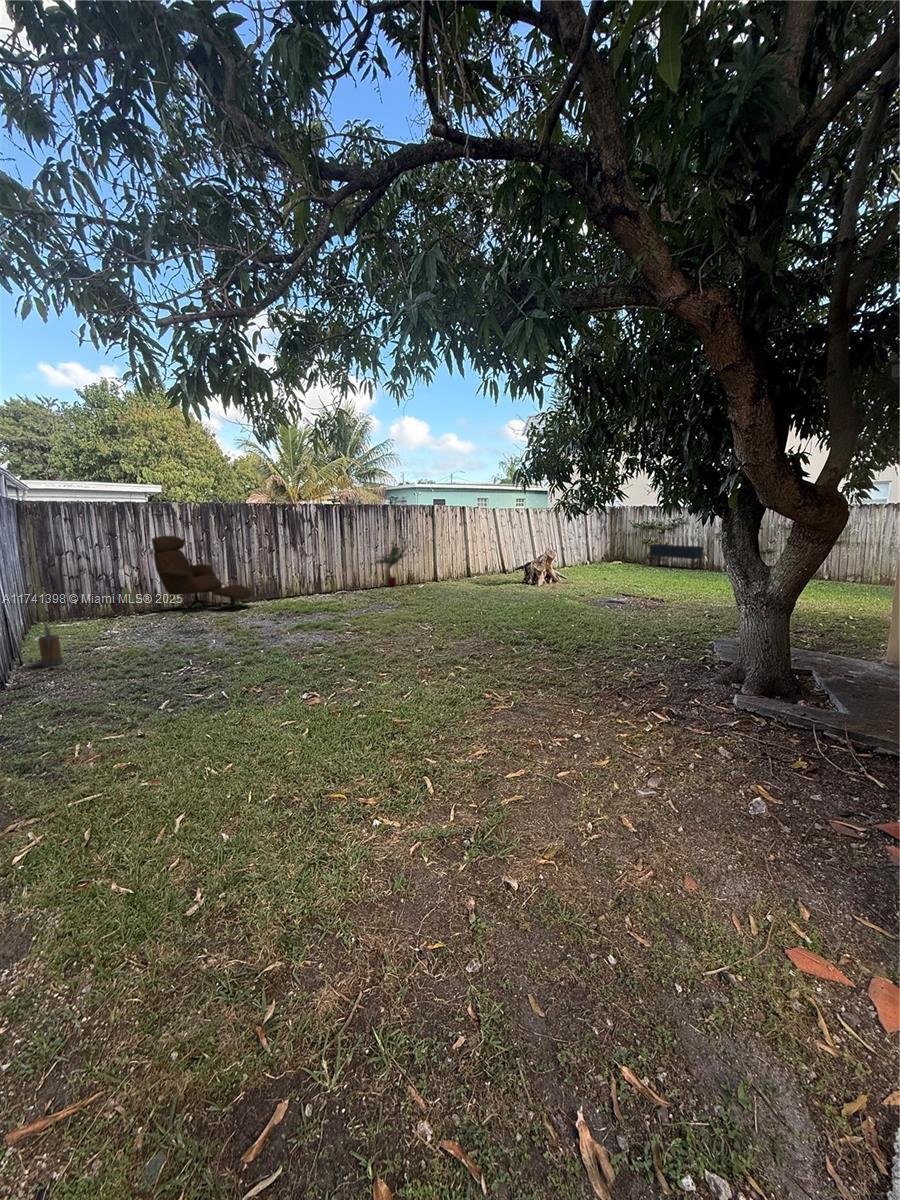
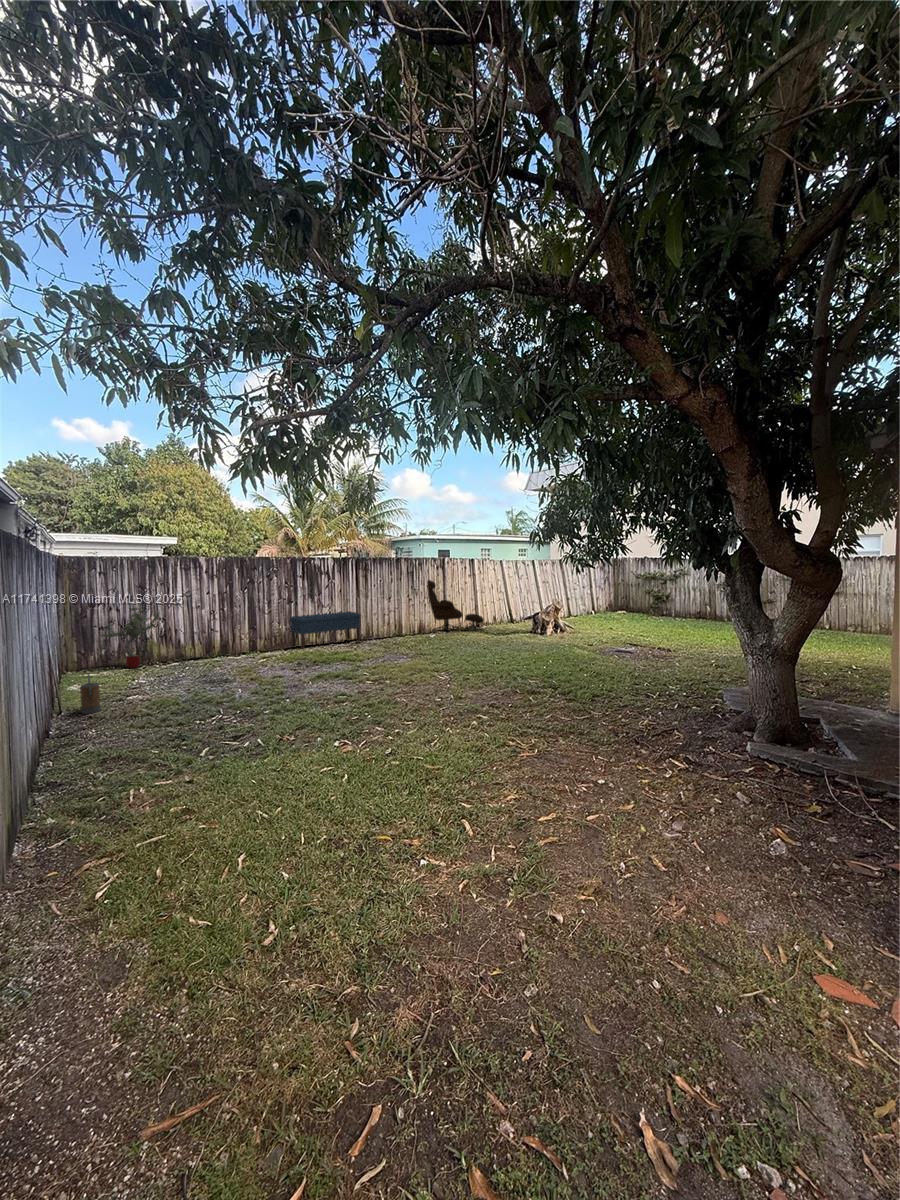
lounge chair: present [152,536,252,613] -> present [427,580,484,632]
potted tree: present [375,541,407,586] -> present [101,605,160,668]
bench: present [650,544,704,569] -> present [290,611,361,649]

